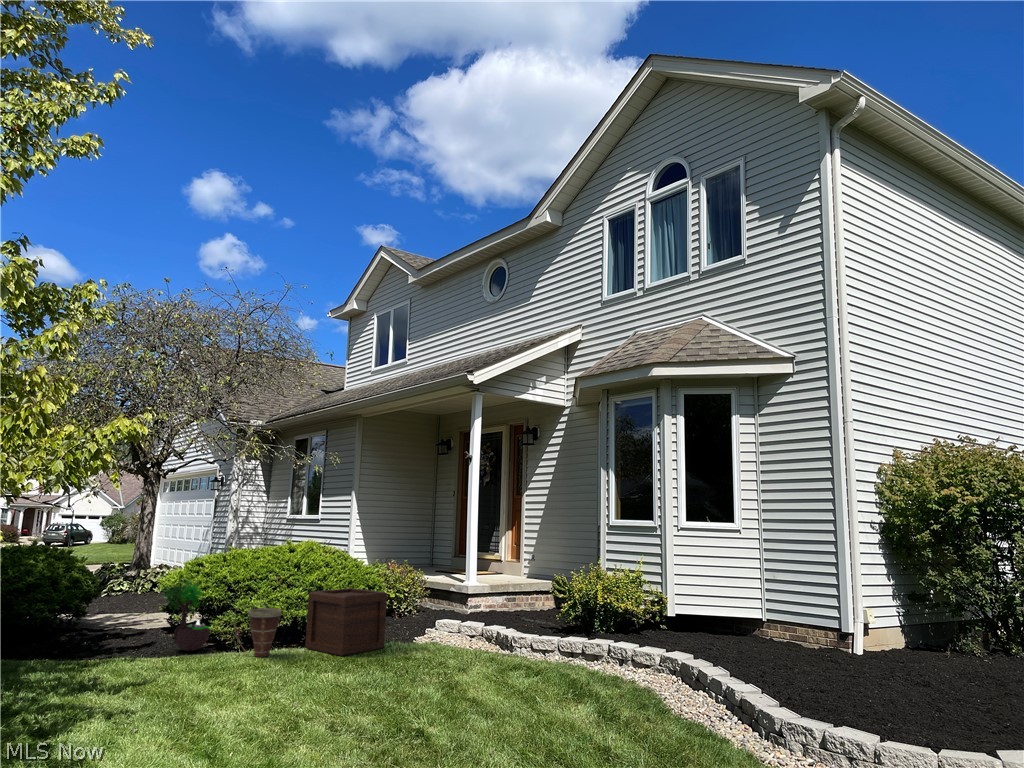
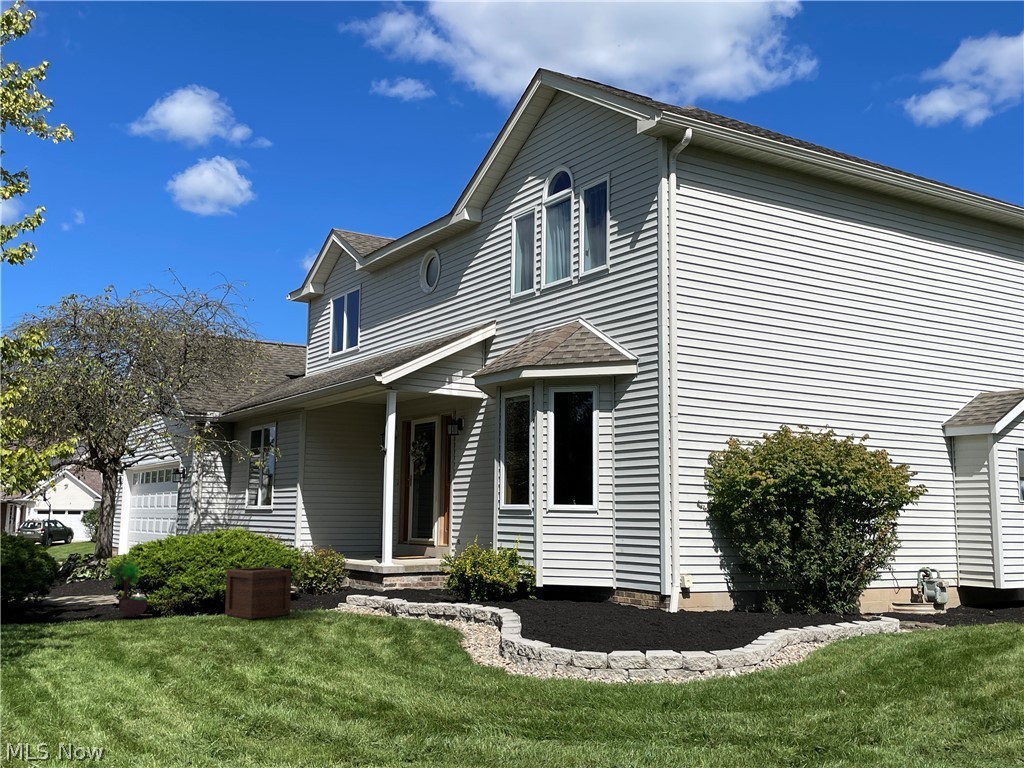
basket: present [234,603,281,657] -> none [165,578,203,620]

